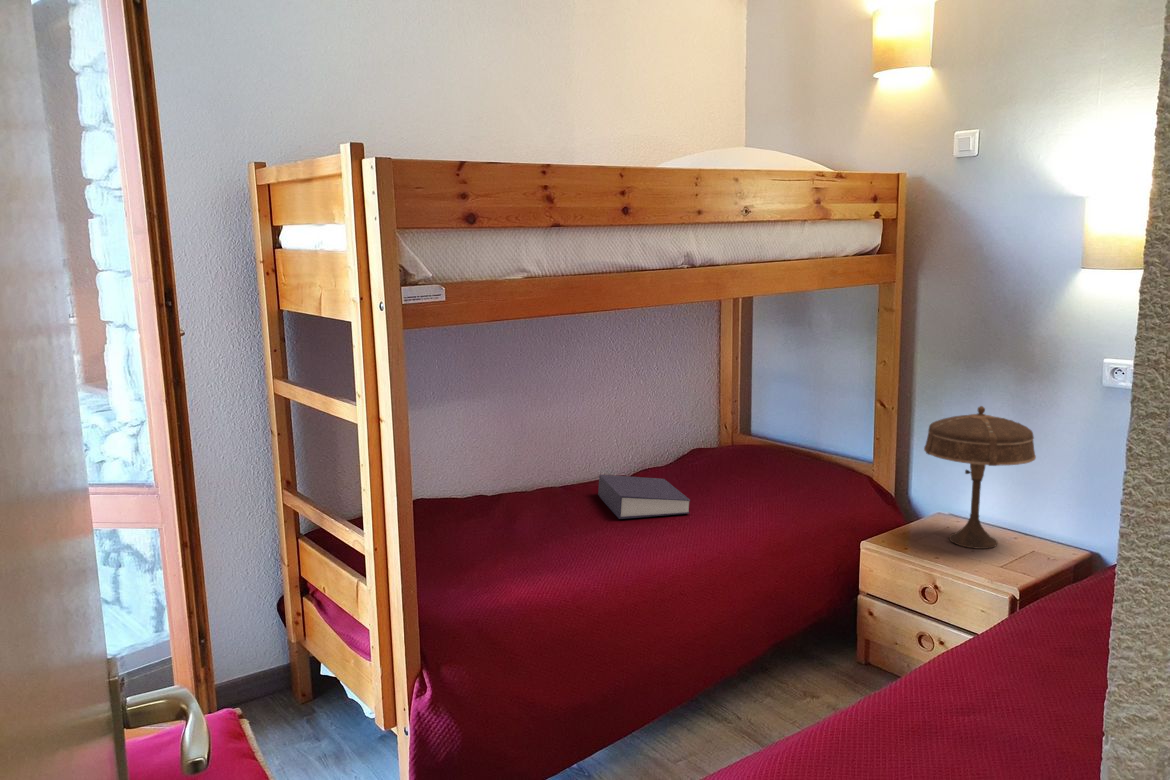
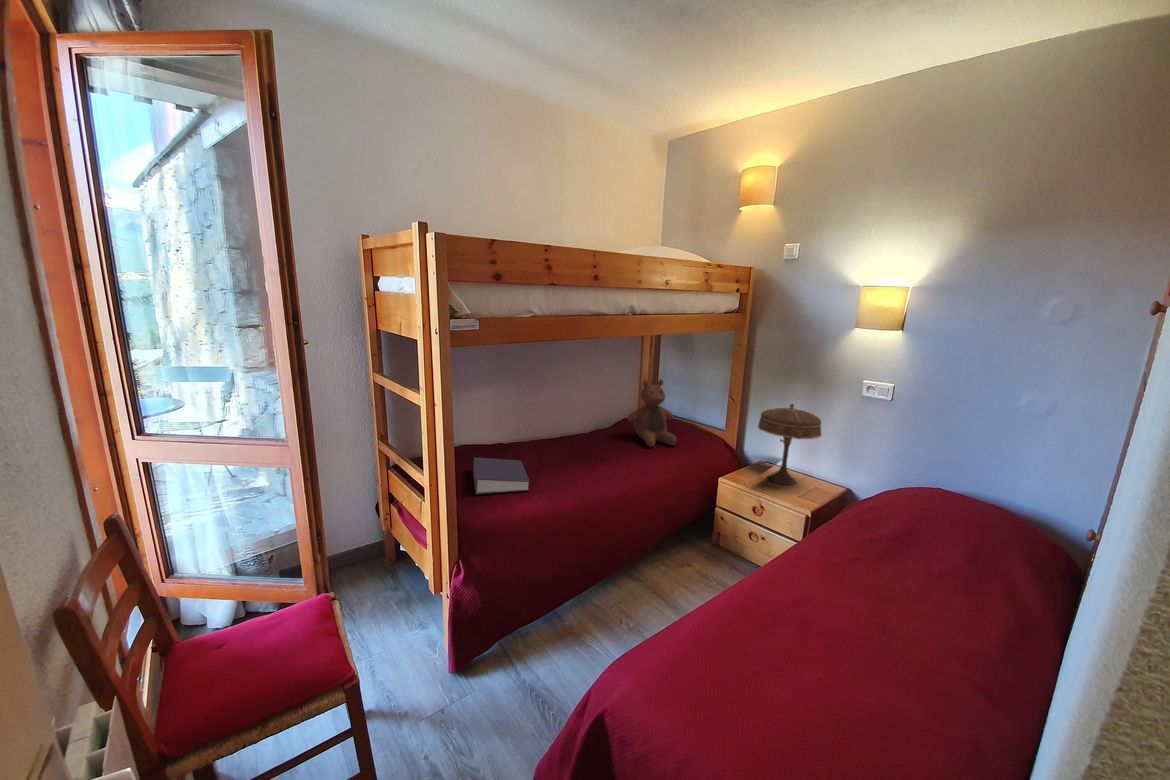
stuffed bear: none [698,376,786,493] -> present [627,379,677,447]
book: present [598,475,691,519] -> present [473,457,529,495]

